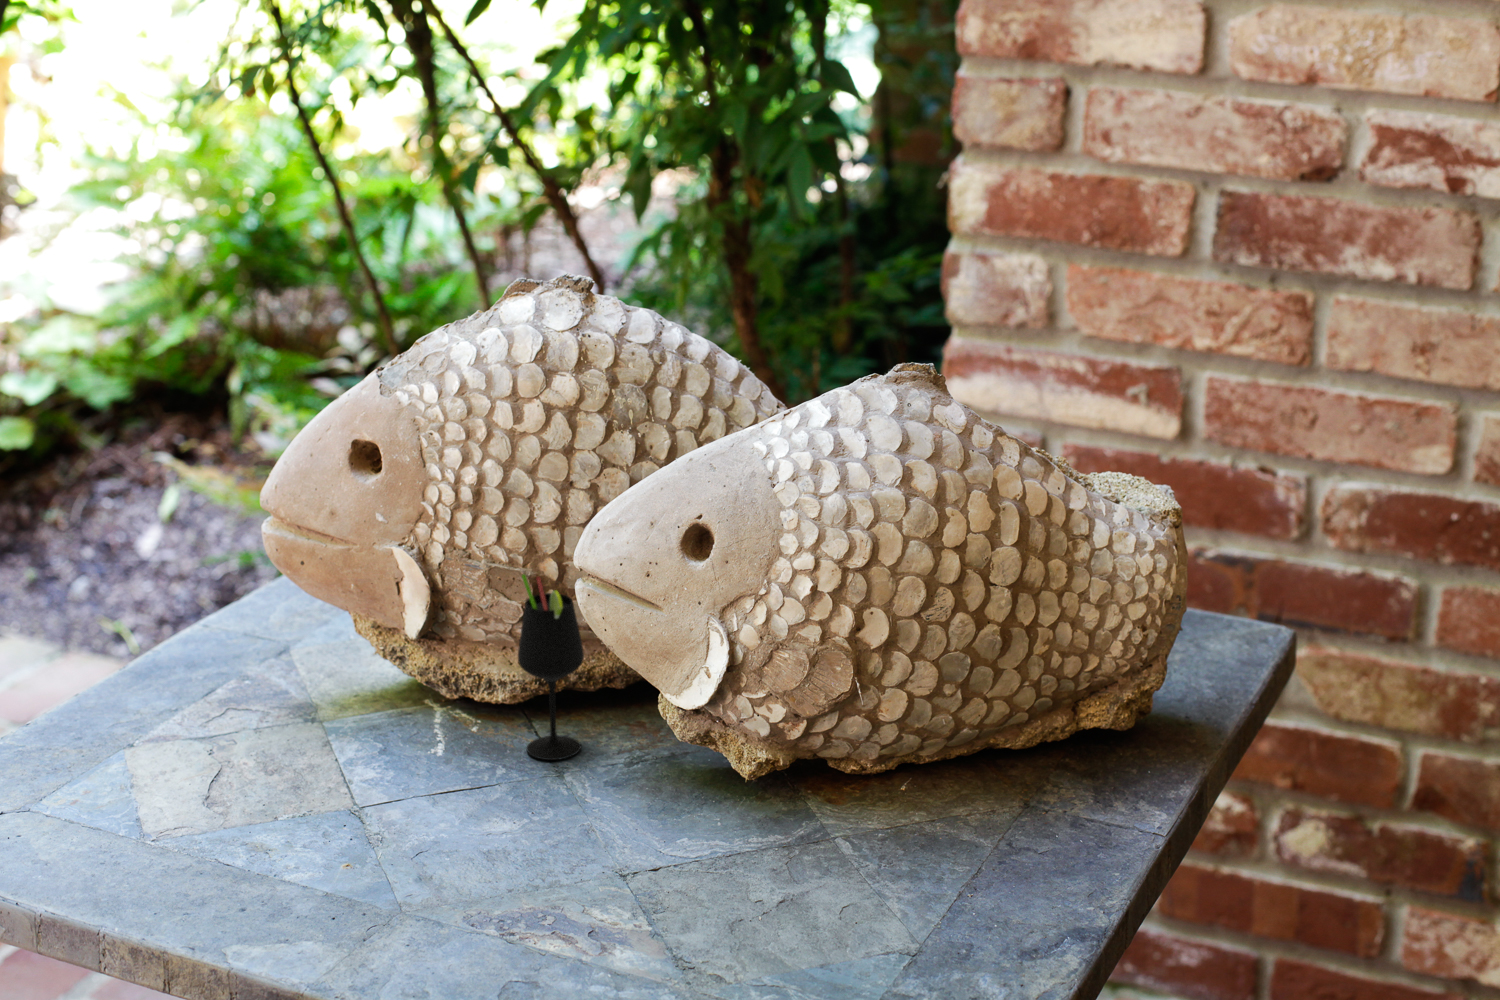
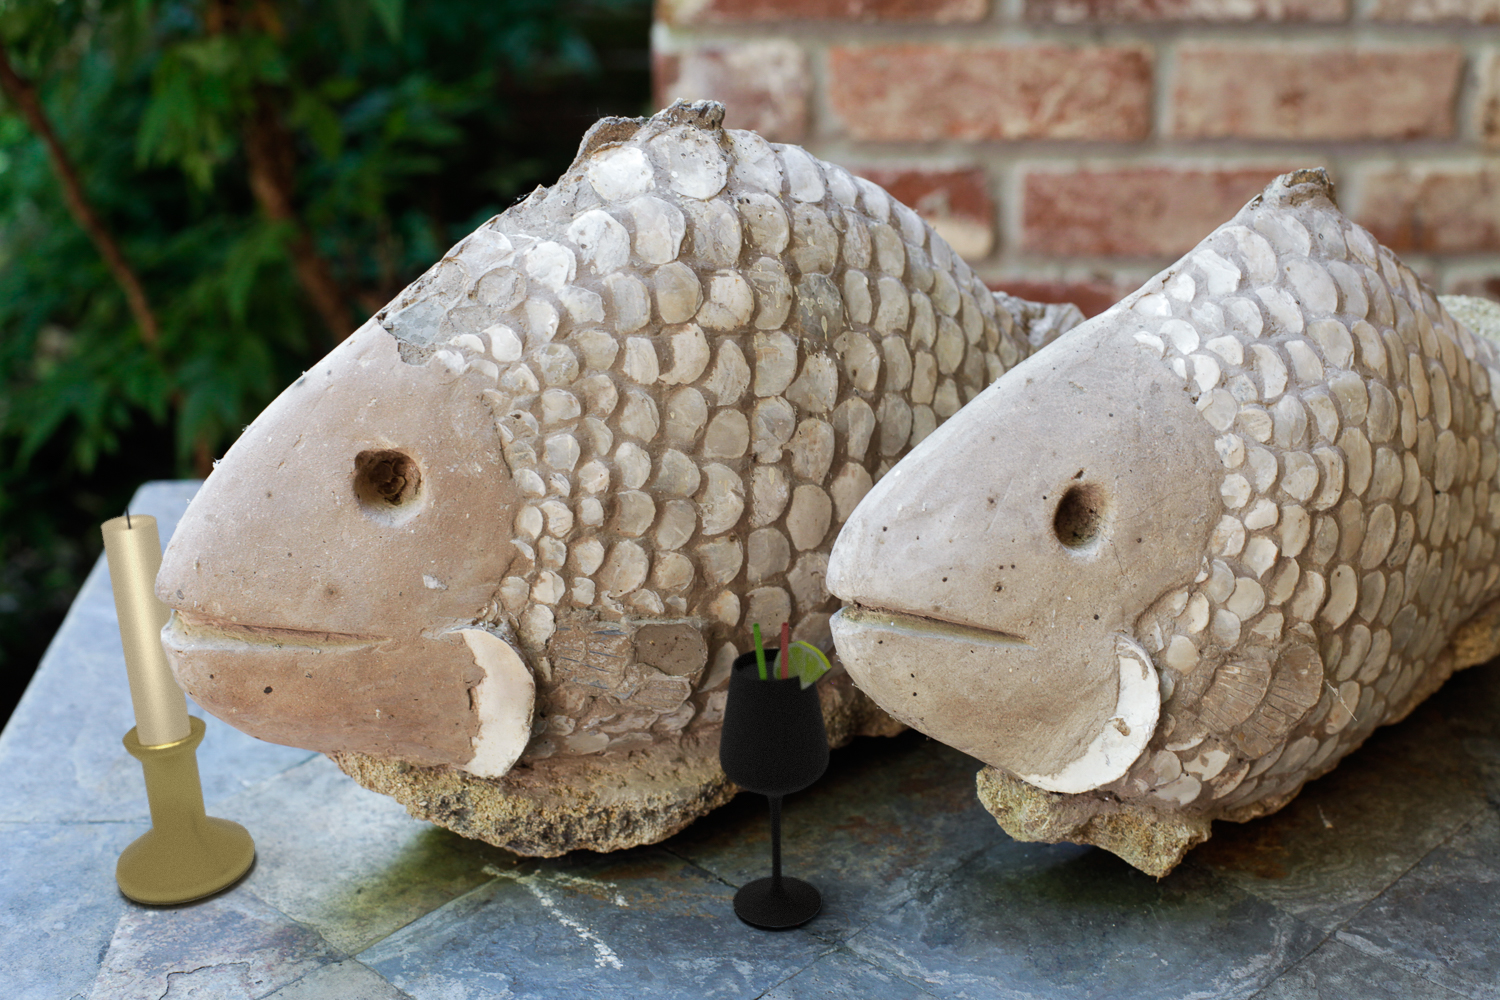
candle holder: none [233,452,312,681] -> present [102,507,255,905]

